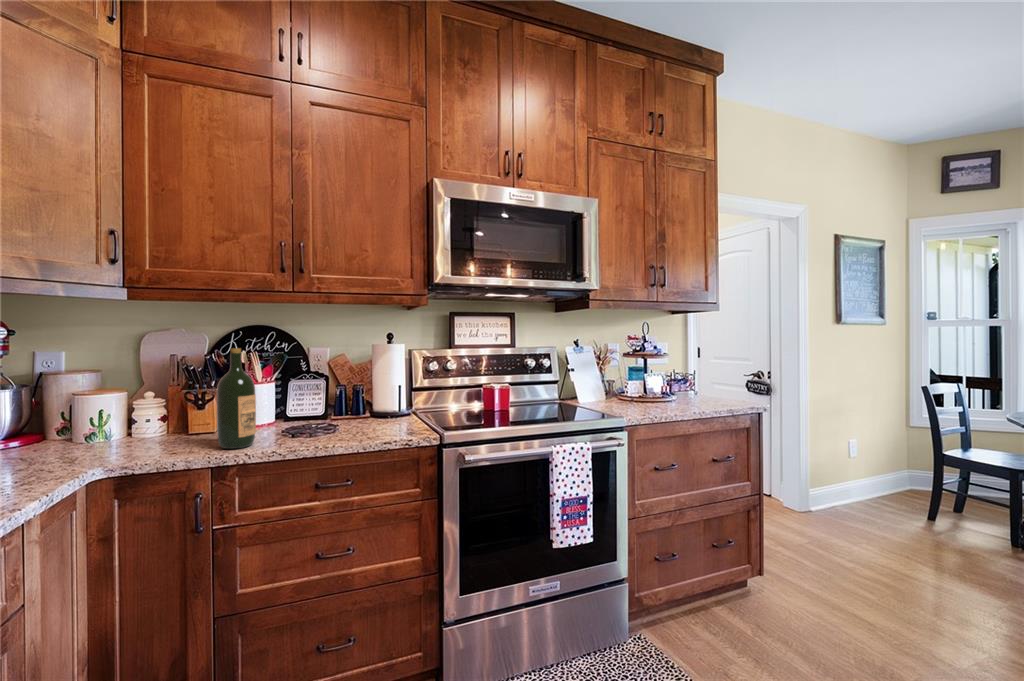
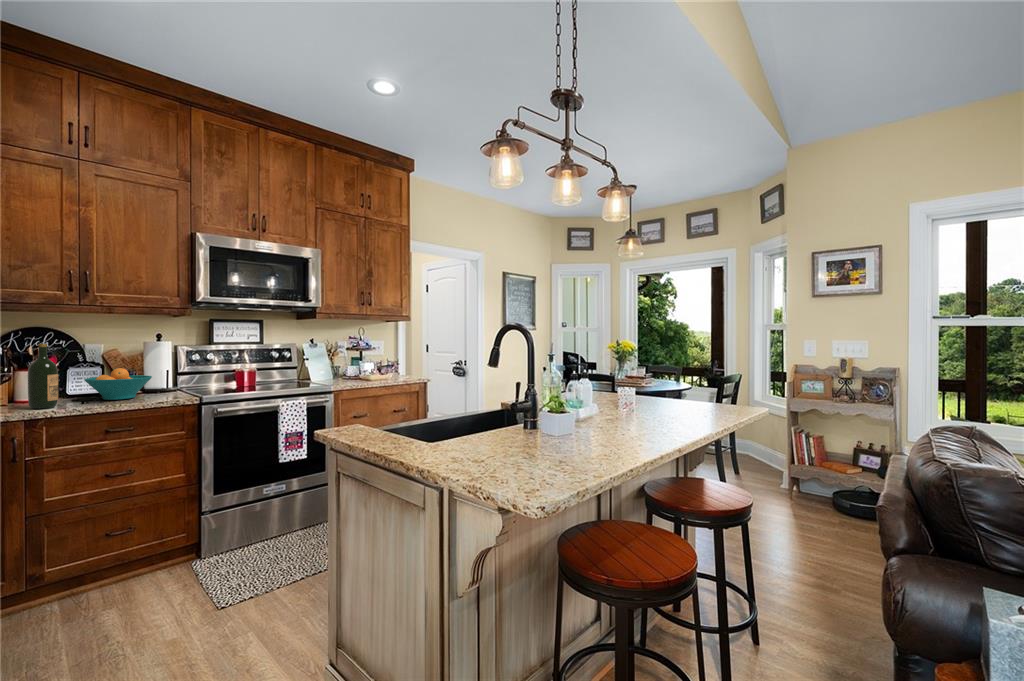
fruit bowl: none [294,384,379,433] -> present [84,368,152,400]

